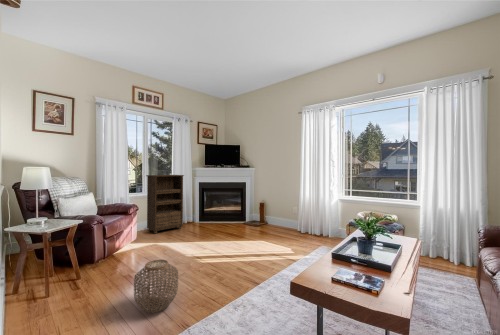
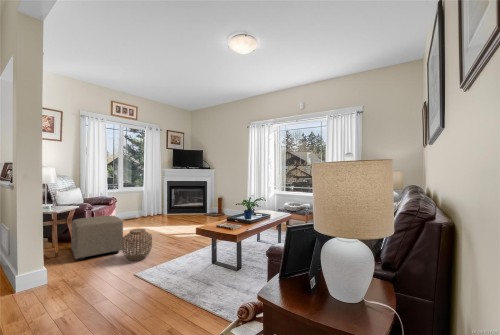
bookshelf: present [147,175,184,234] -> none [122,175,155,222]
ottoman: none [67,233,138,306] -> present [71,216,123,260]

